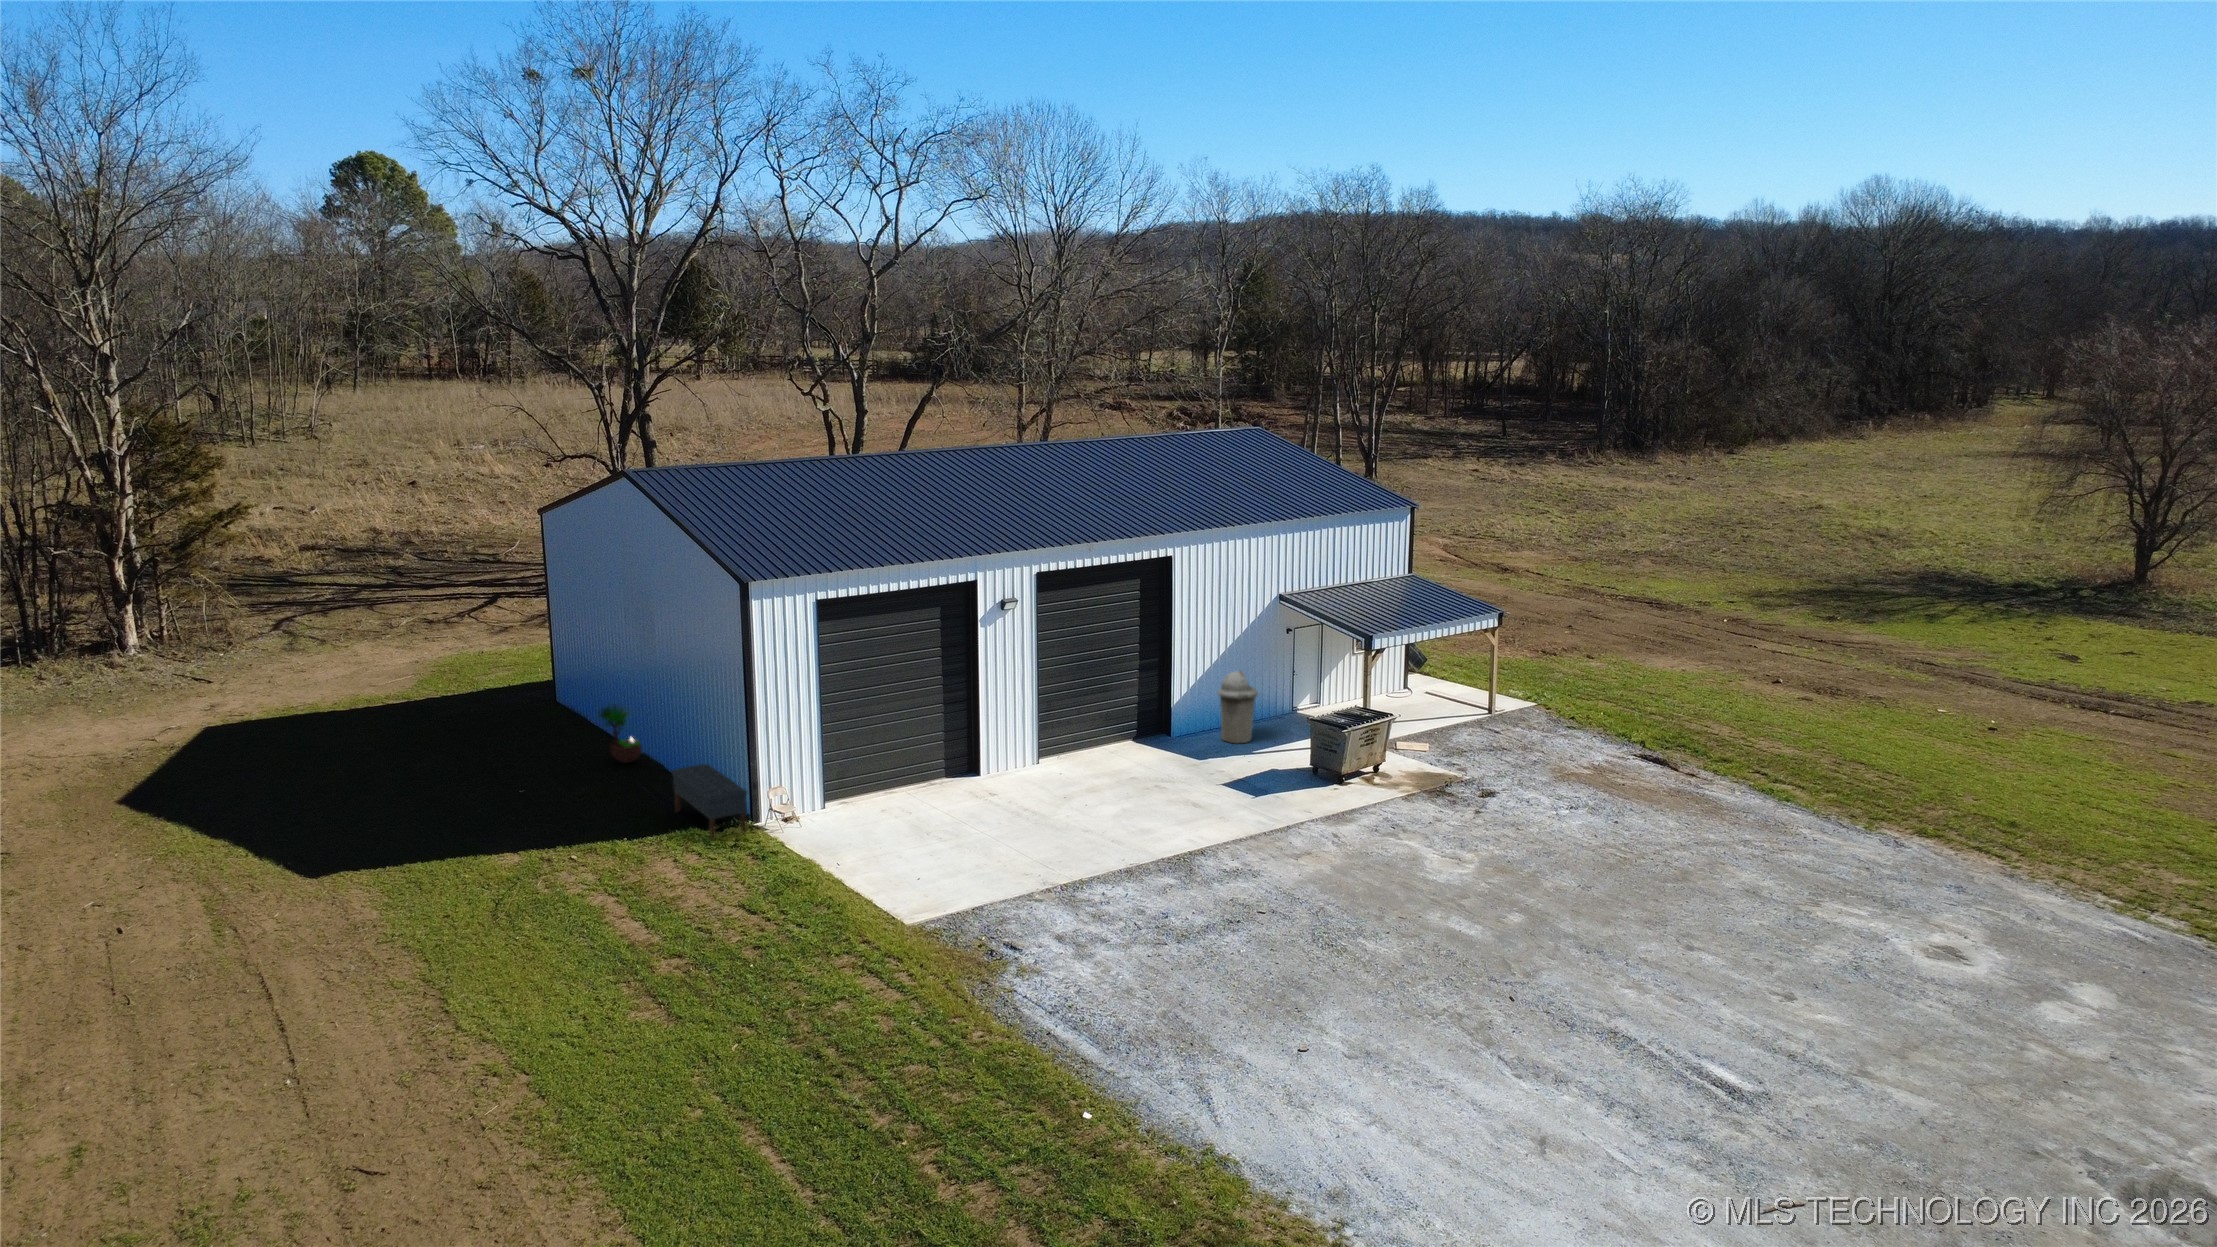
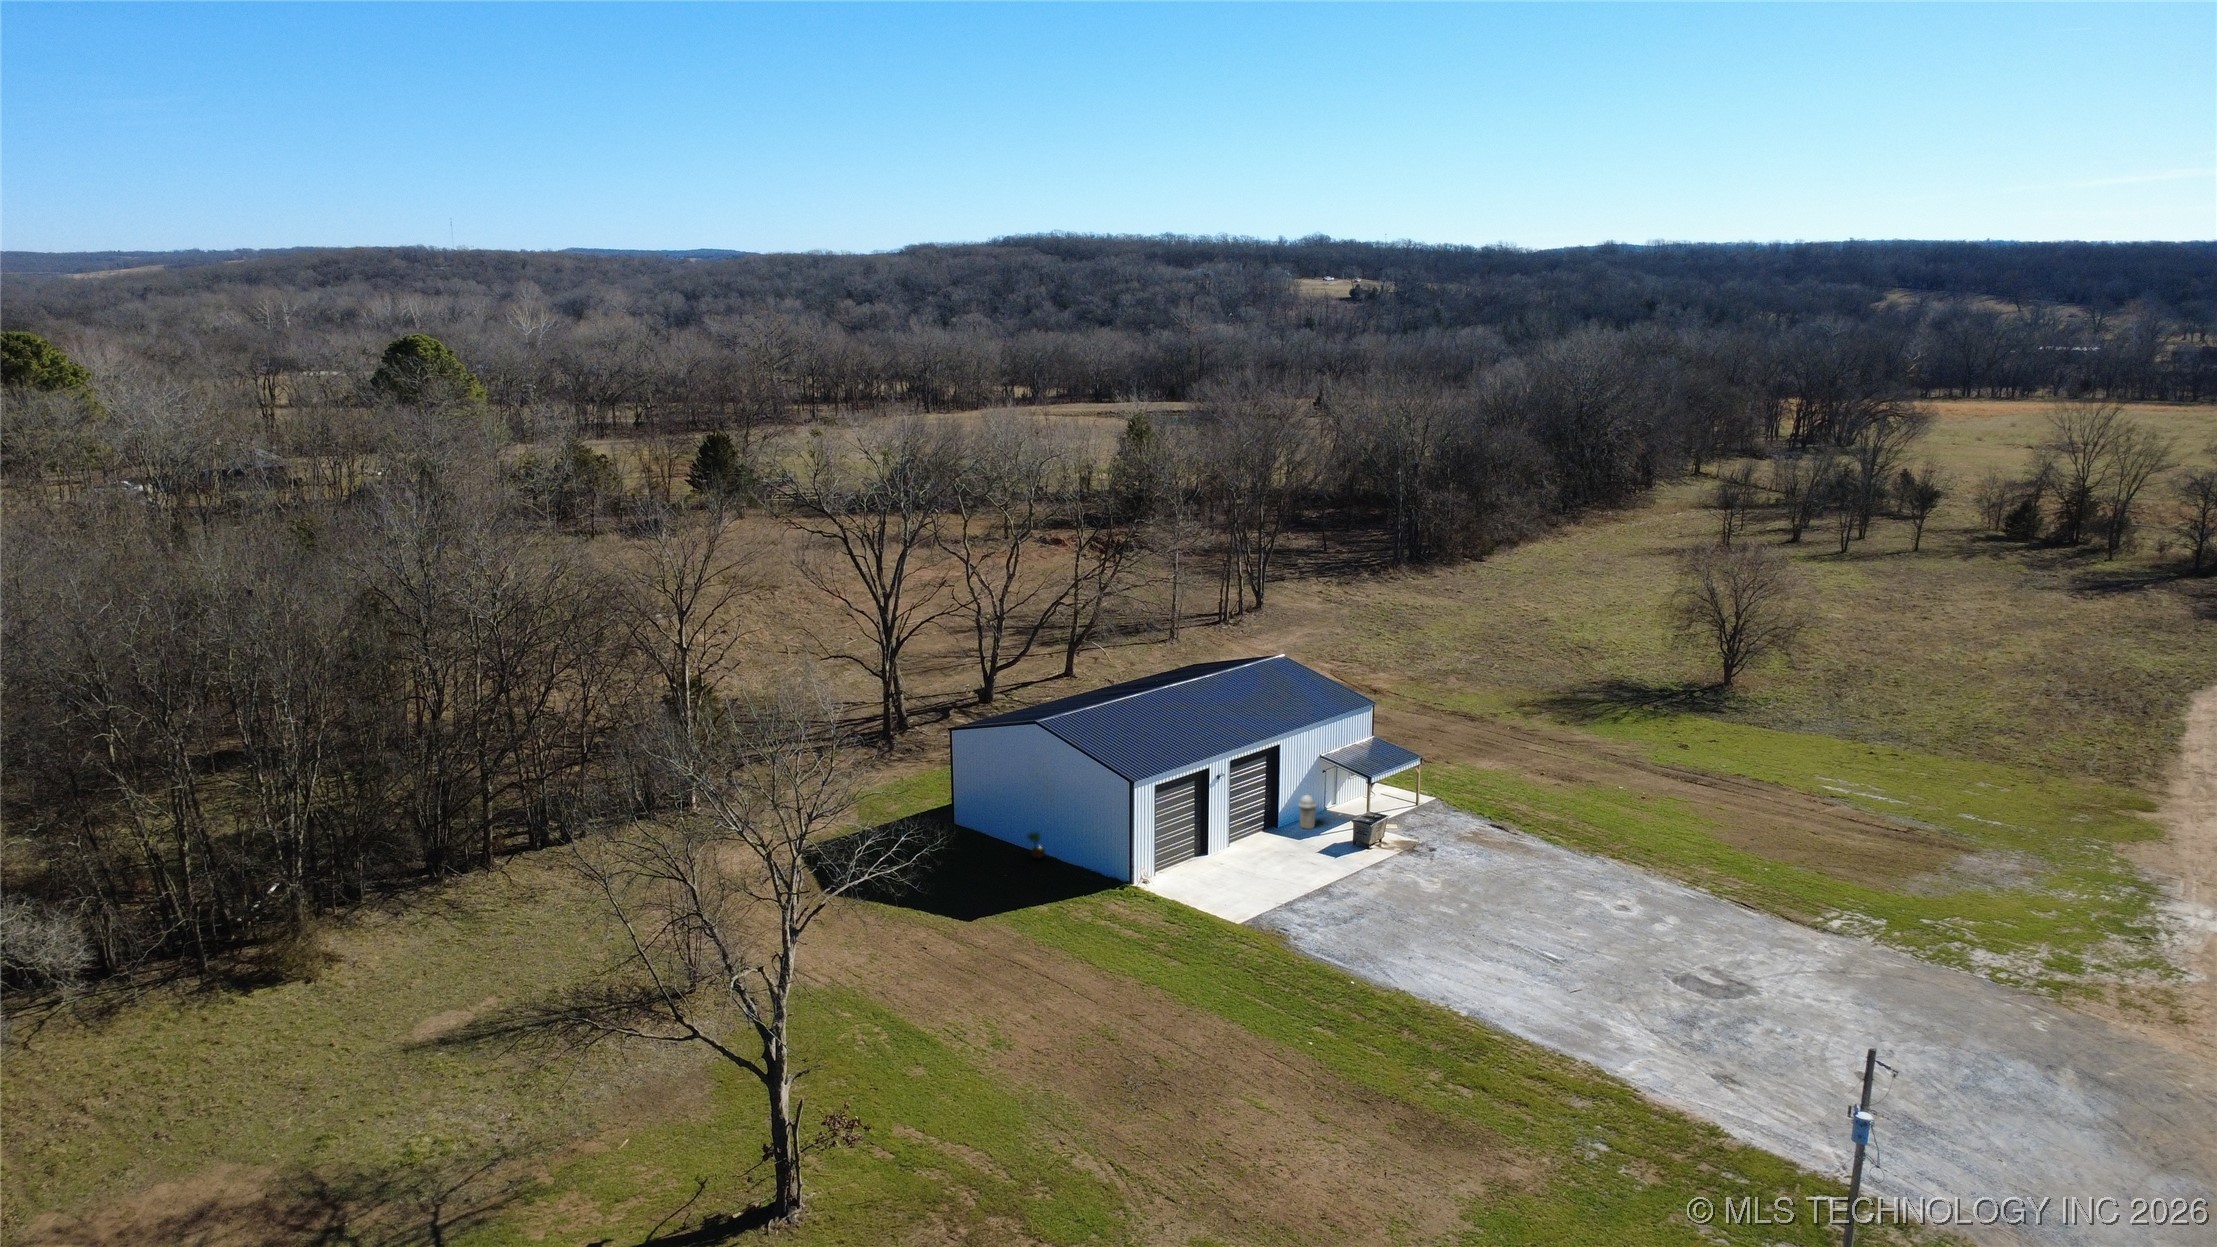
bench: present [672,764,747,840] -> none [1089,860,1133,895]

